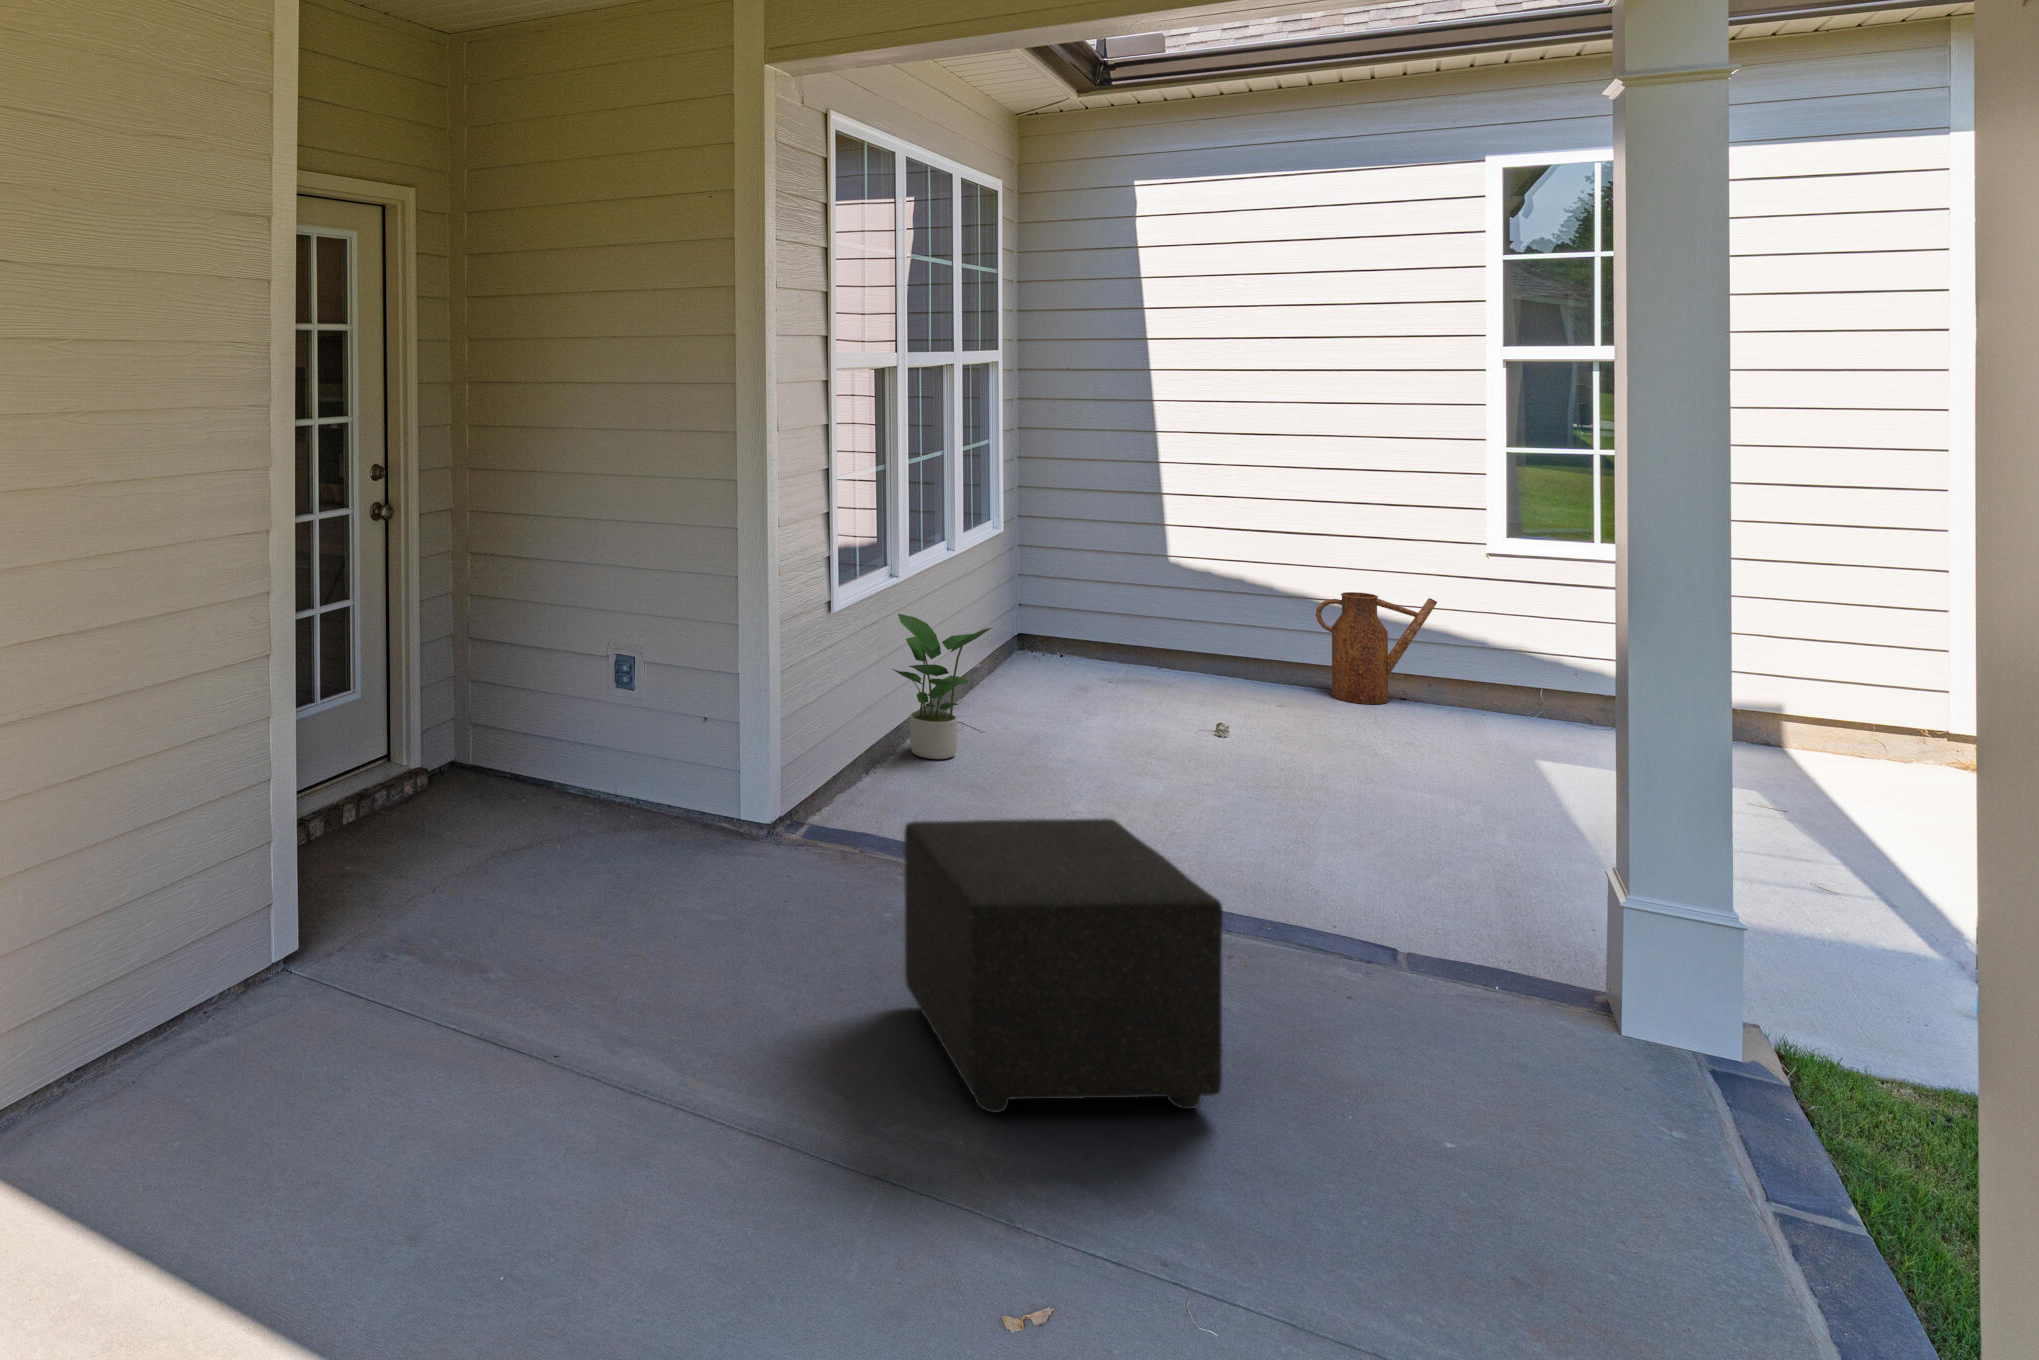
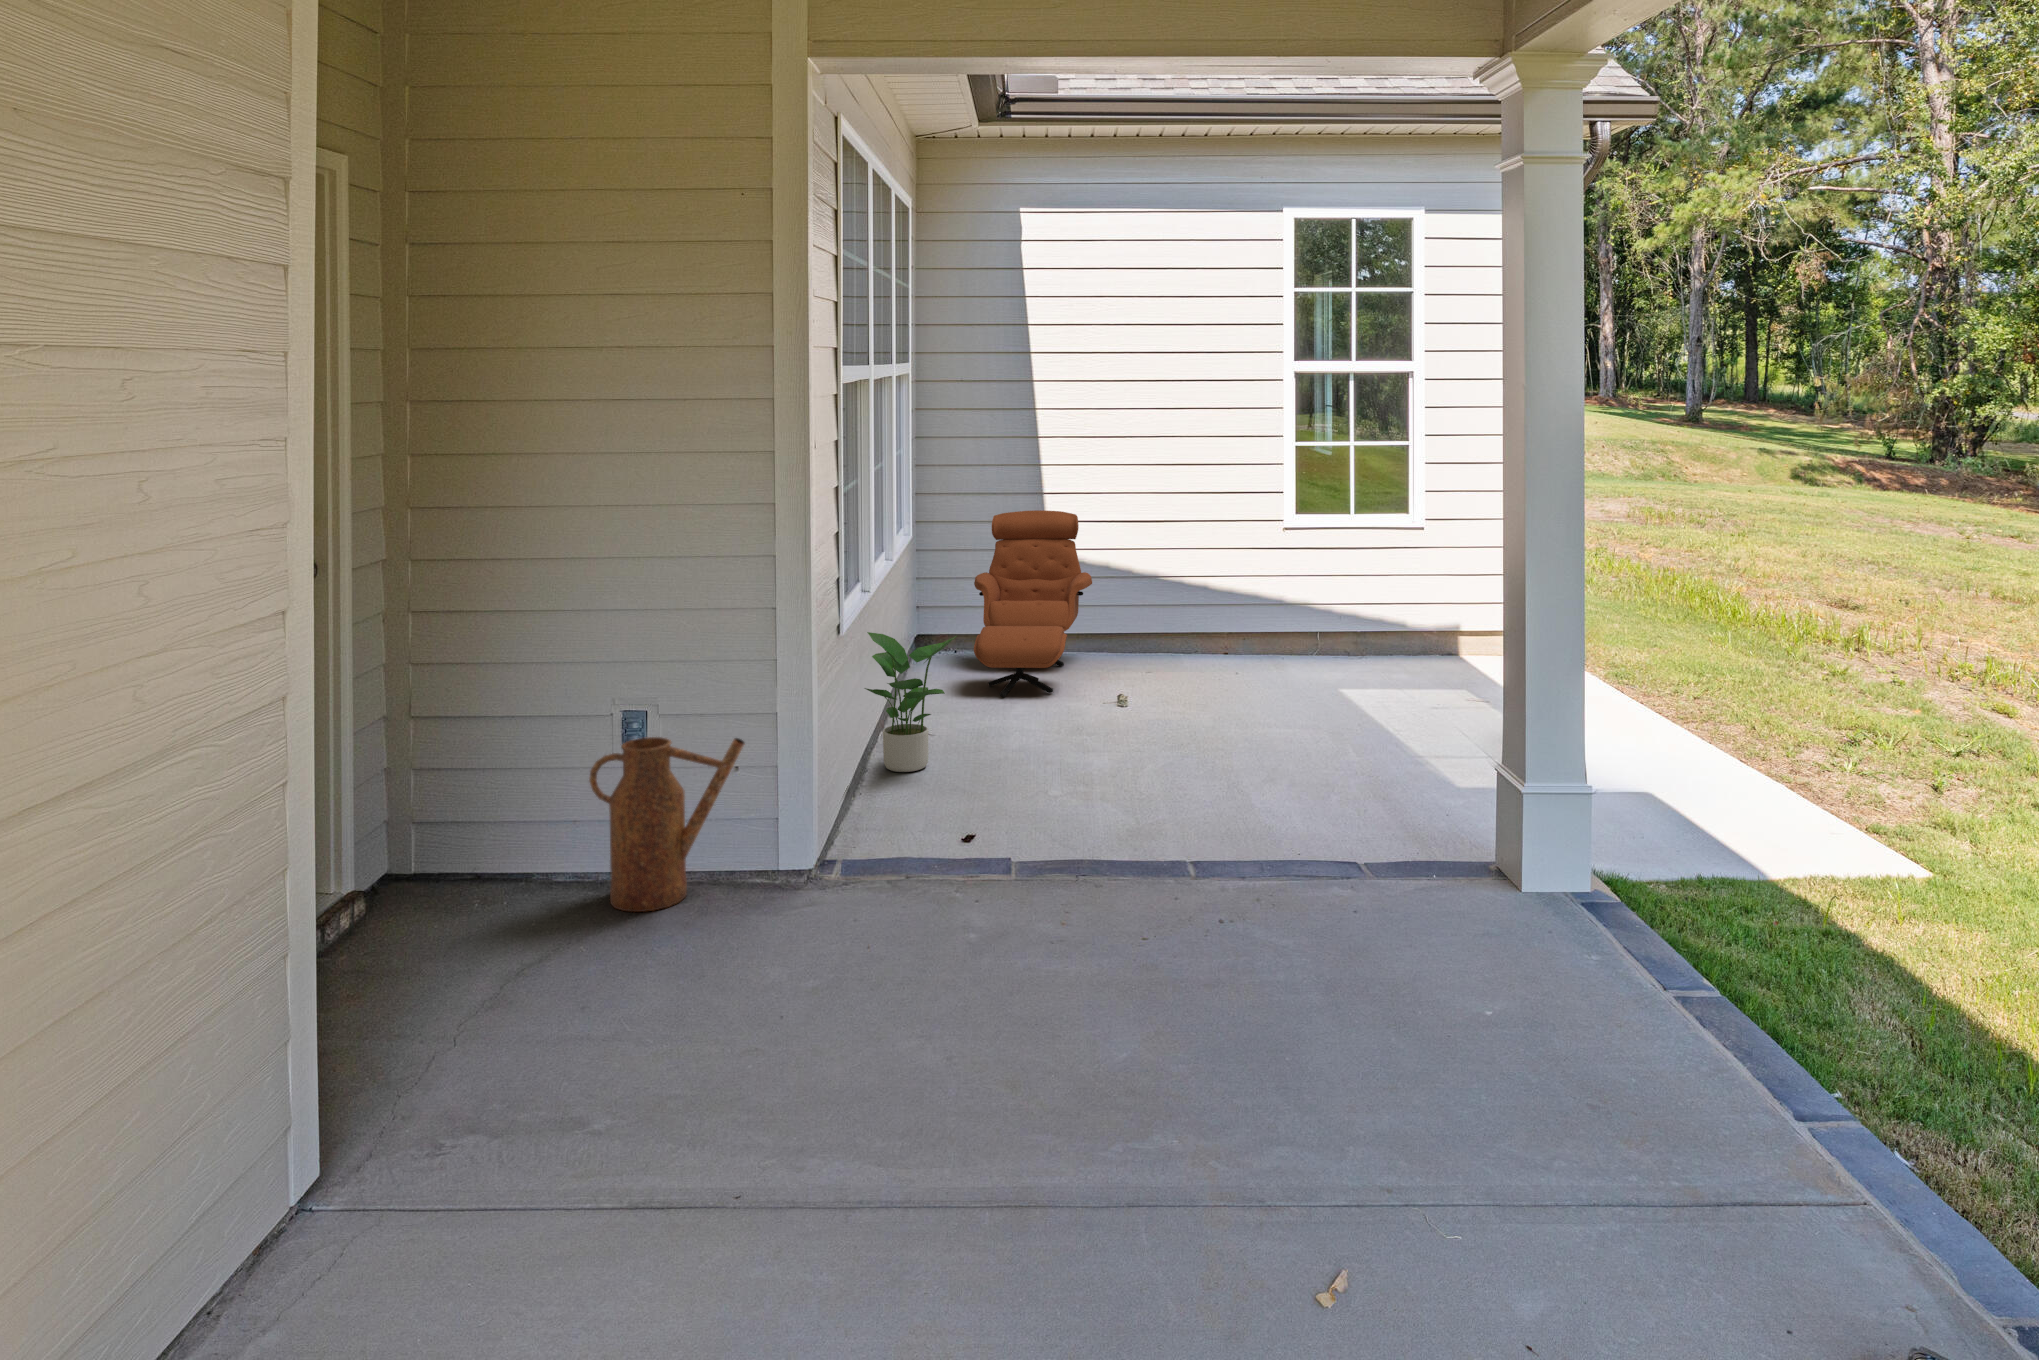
armchair: none [1052,510,1213,707] -> present [974,510,1092,697]
watering can: present [1316,592,1437,704] -> present [589,737,745,912]
ottoman: present [904,819,1223,1113] -> none [1033,798,1332,1091]

